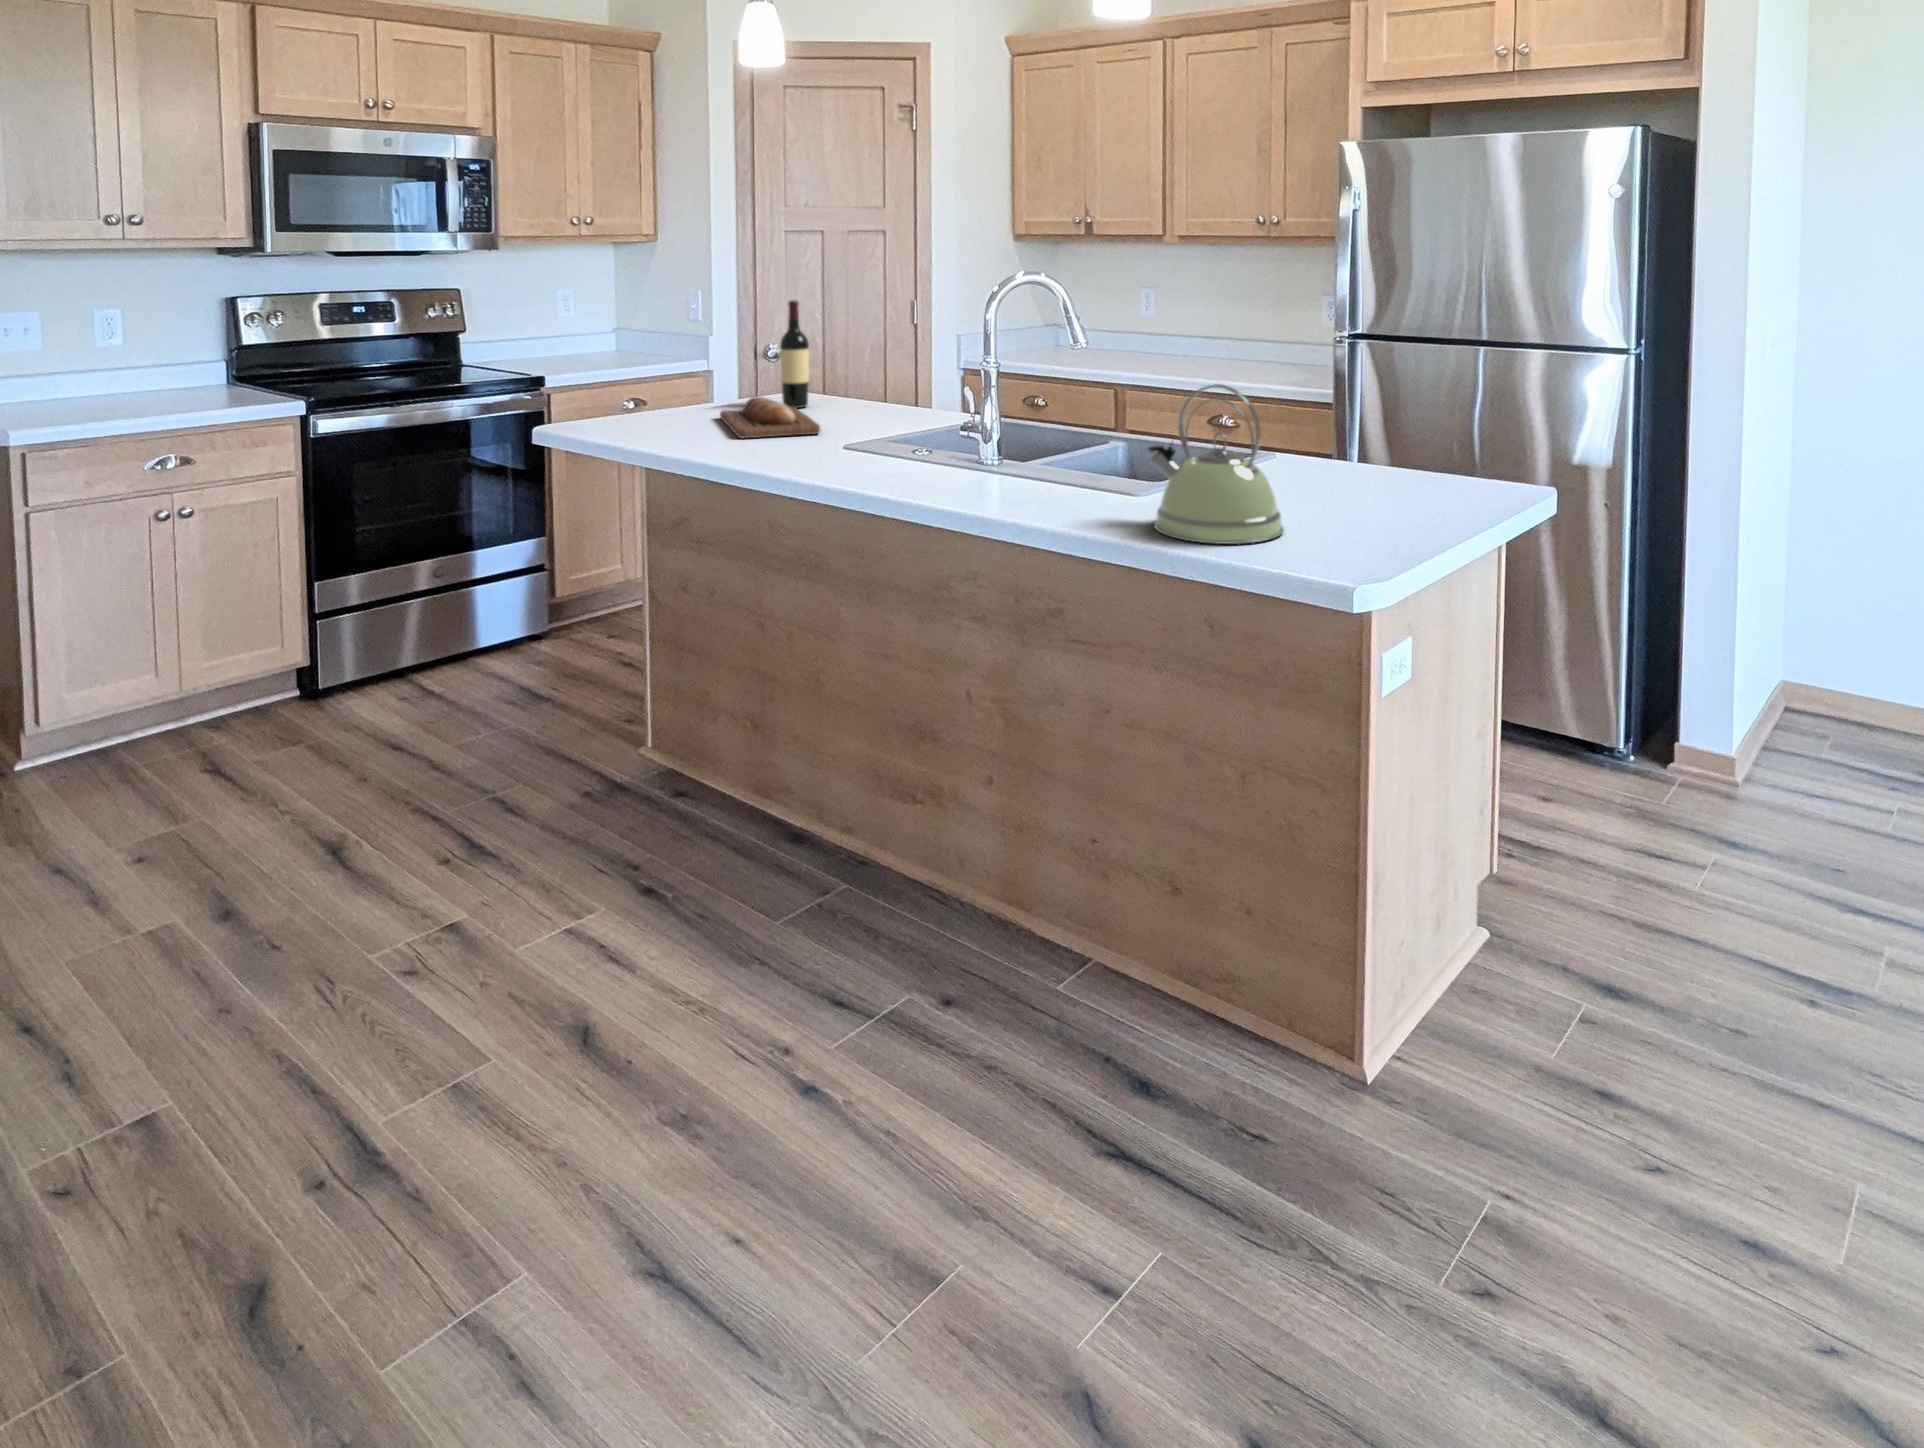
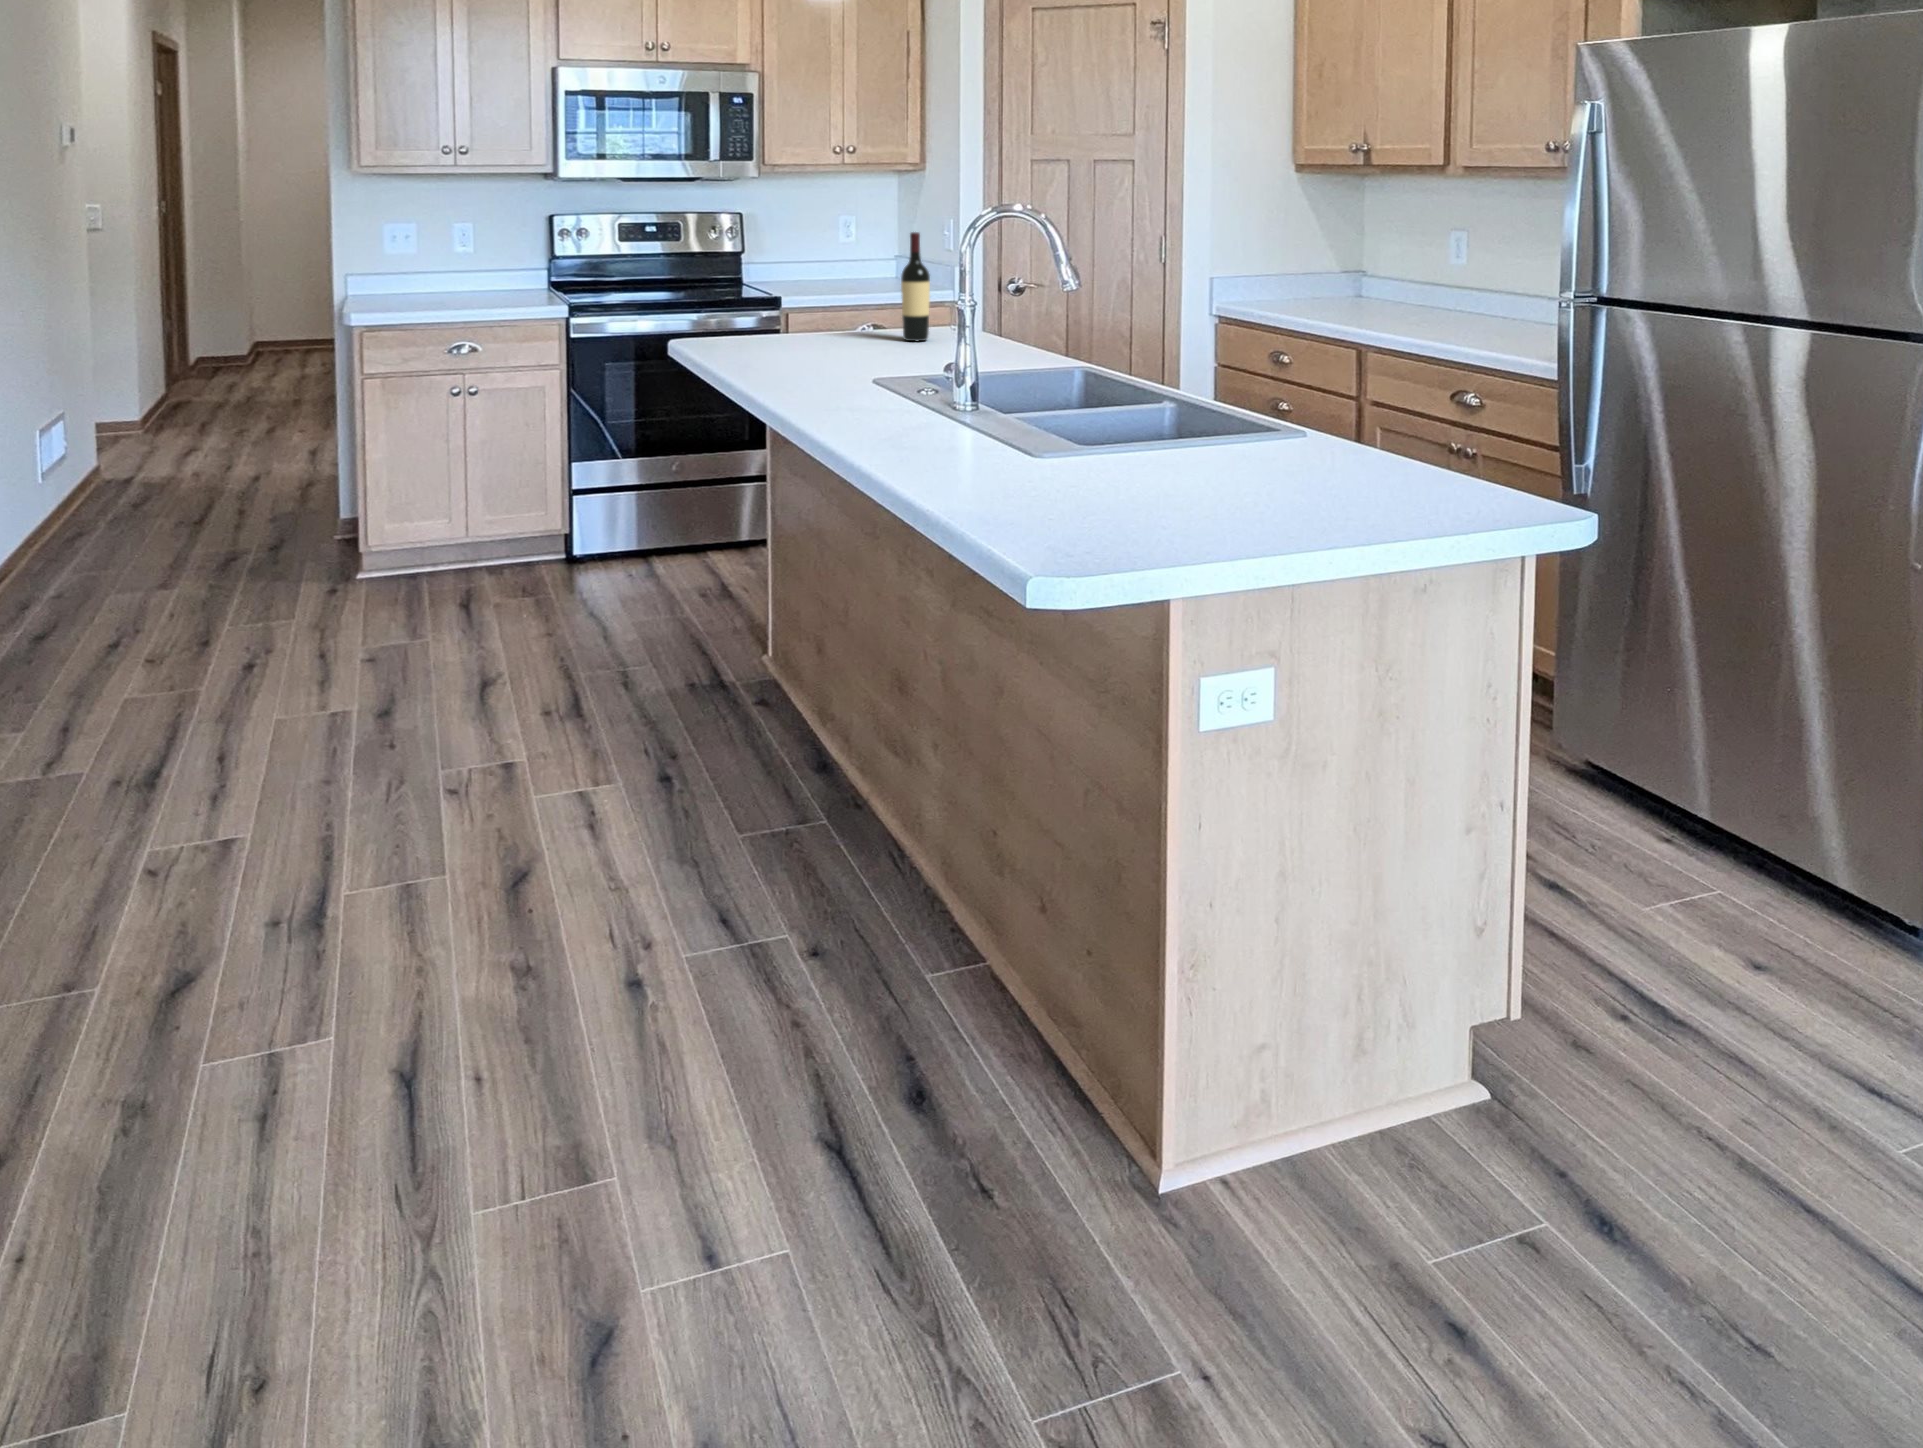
kettle: present [1147,384,1283,544] -> none [954,333,1103,519]
bread loaf: present [720,397,820,438] -> none [795,326,897,366]

